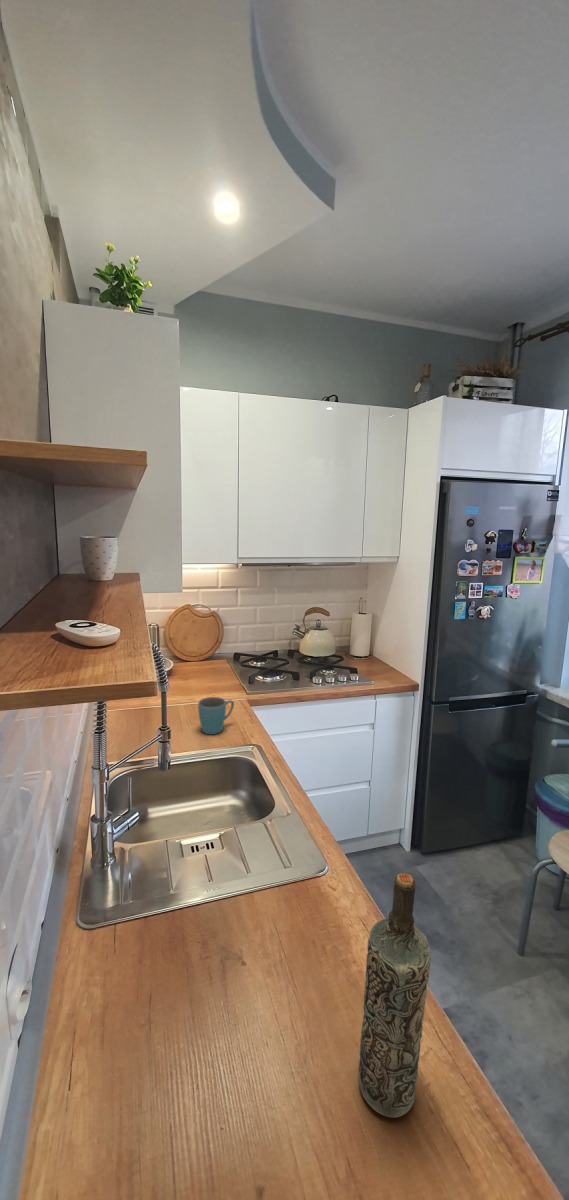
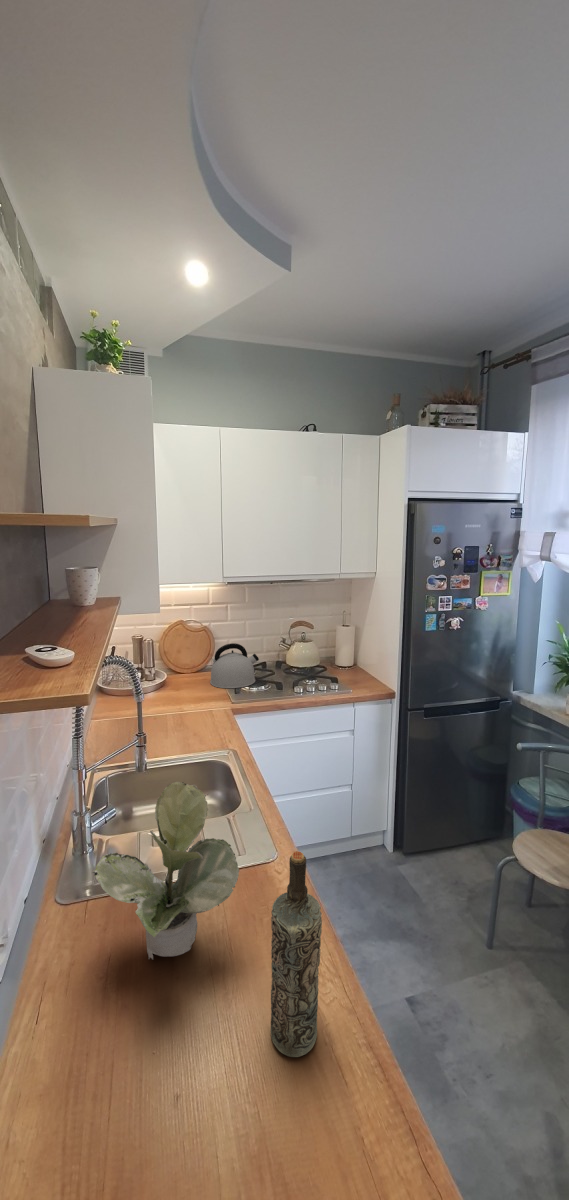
kettle: none [220,630,273,678] -> present [210,643,259,688]
mug: present [198,697,234,734] -> none [182,706,215,740]
potted plant: none [136,785,310,995] -> present [92,782,239,959]

